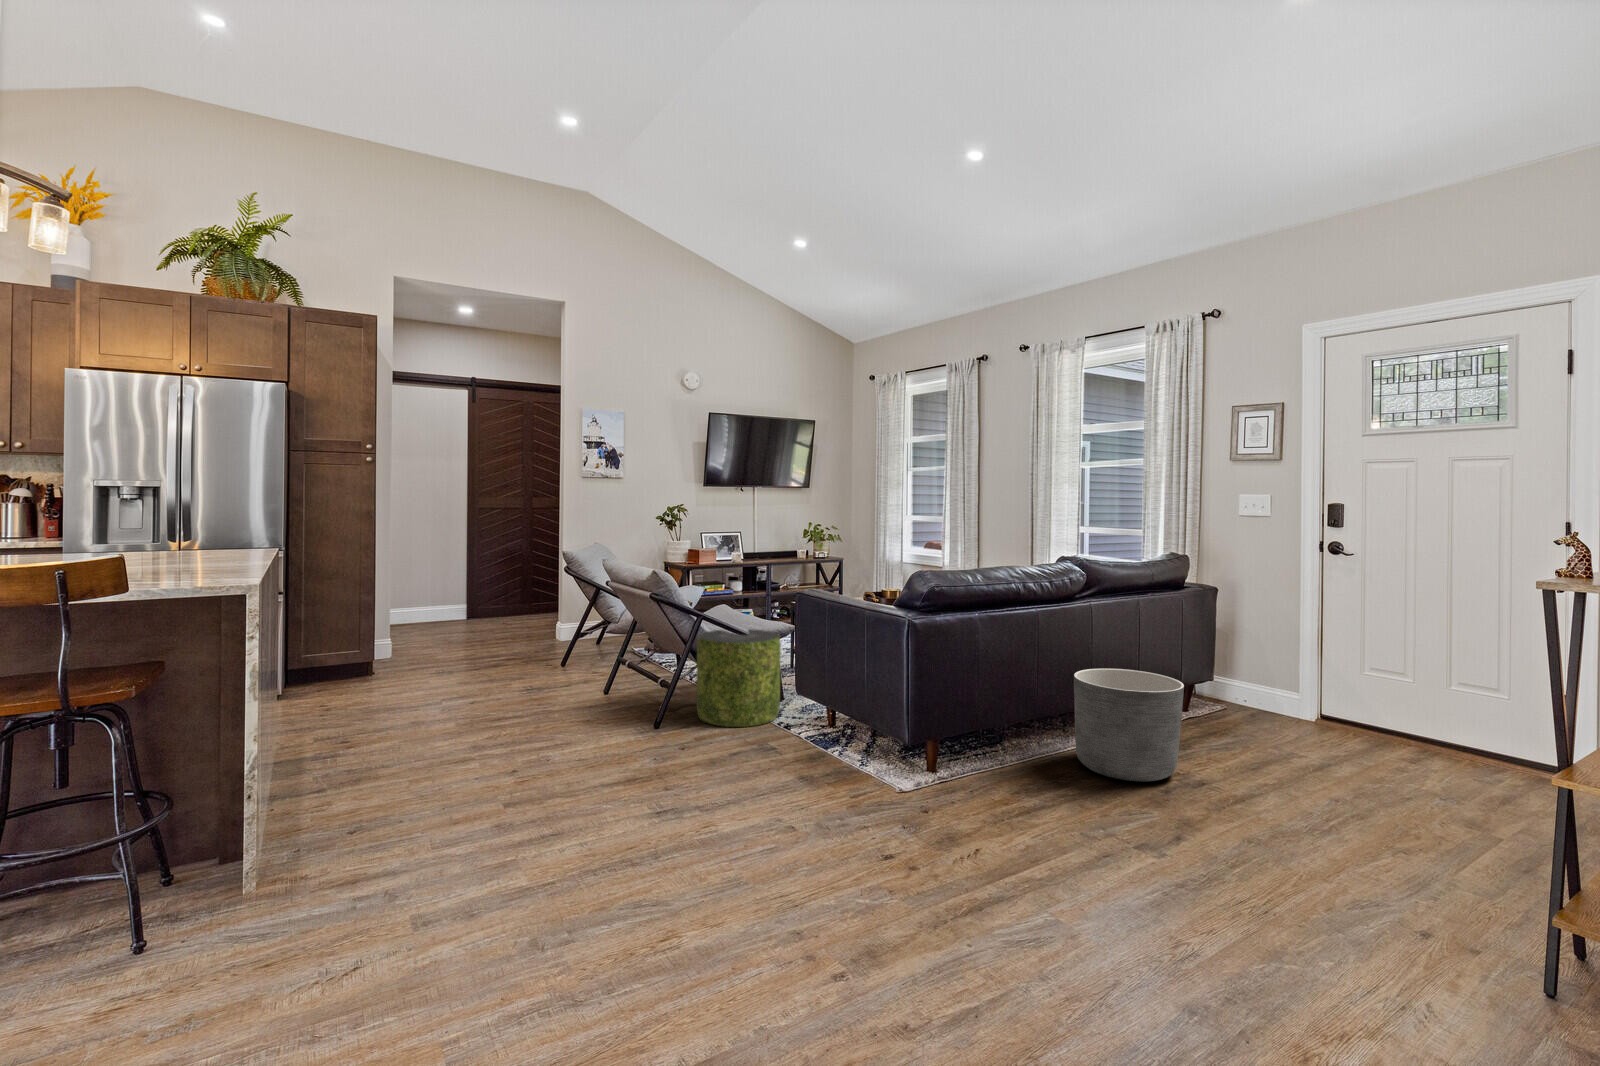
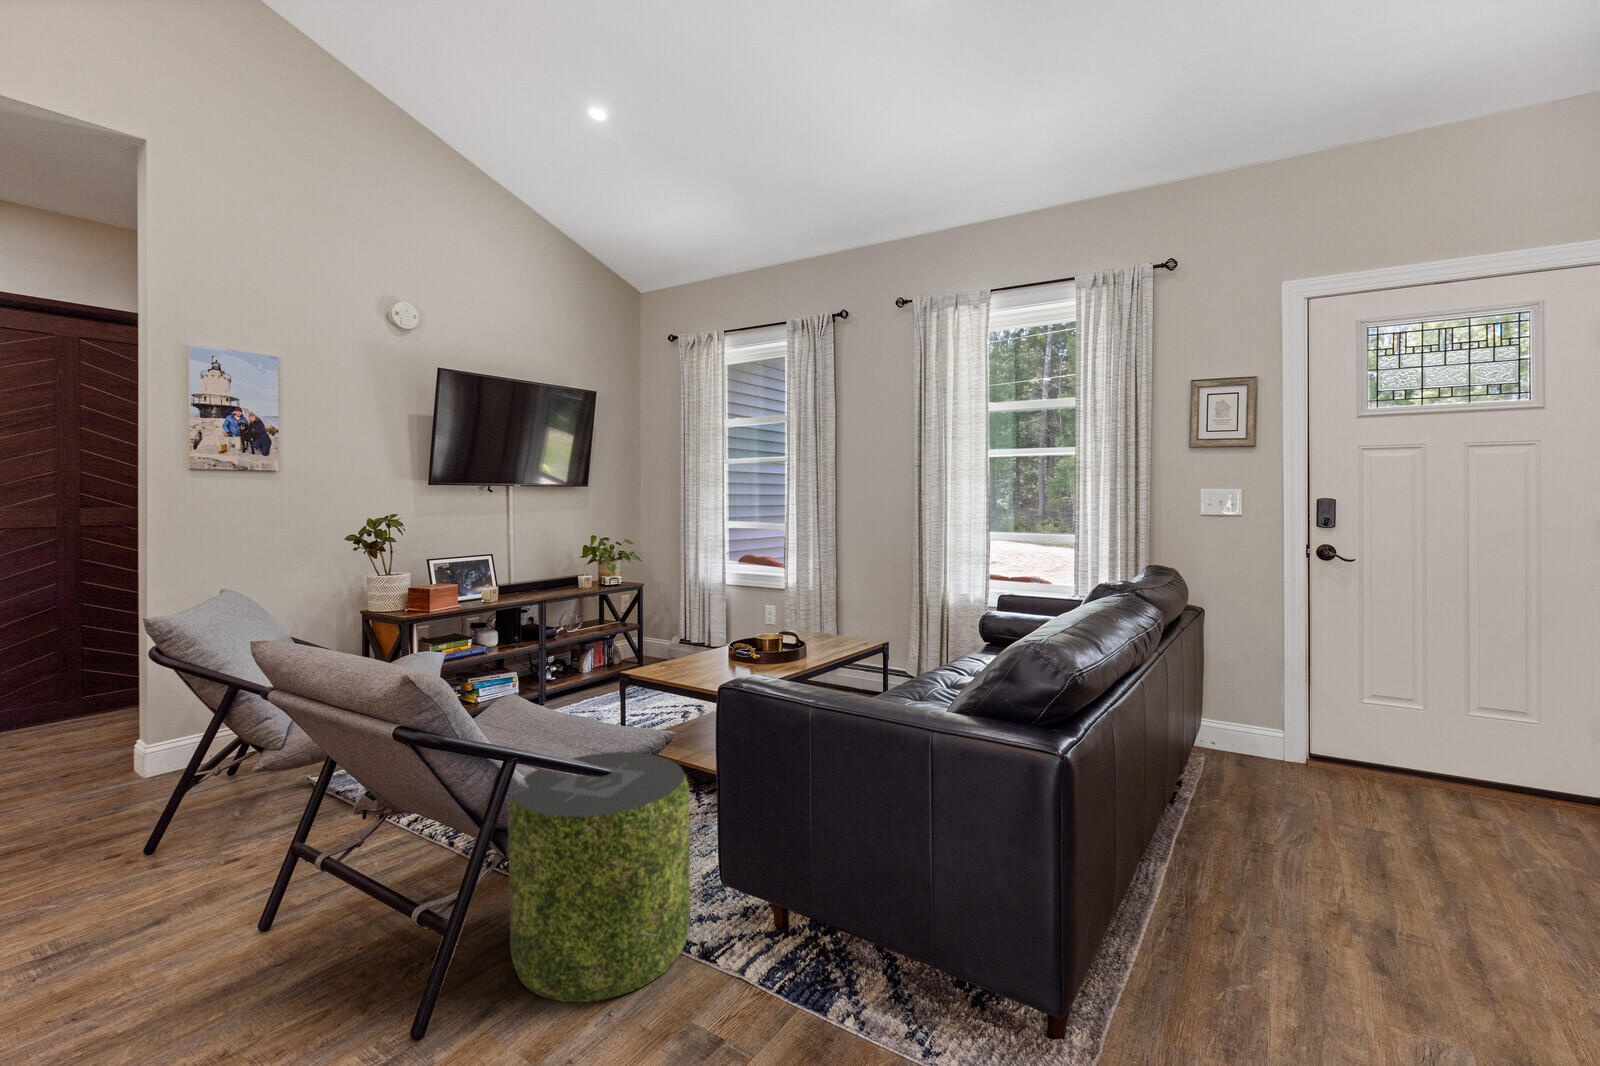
planter: present [1074,669,1184,782] -> none [1225,755,1433,968]

